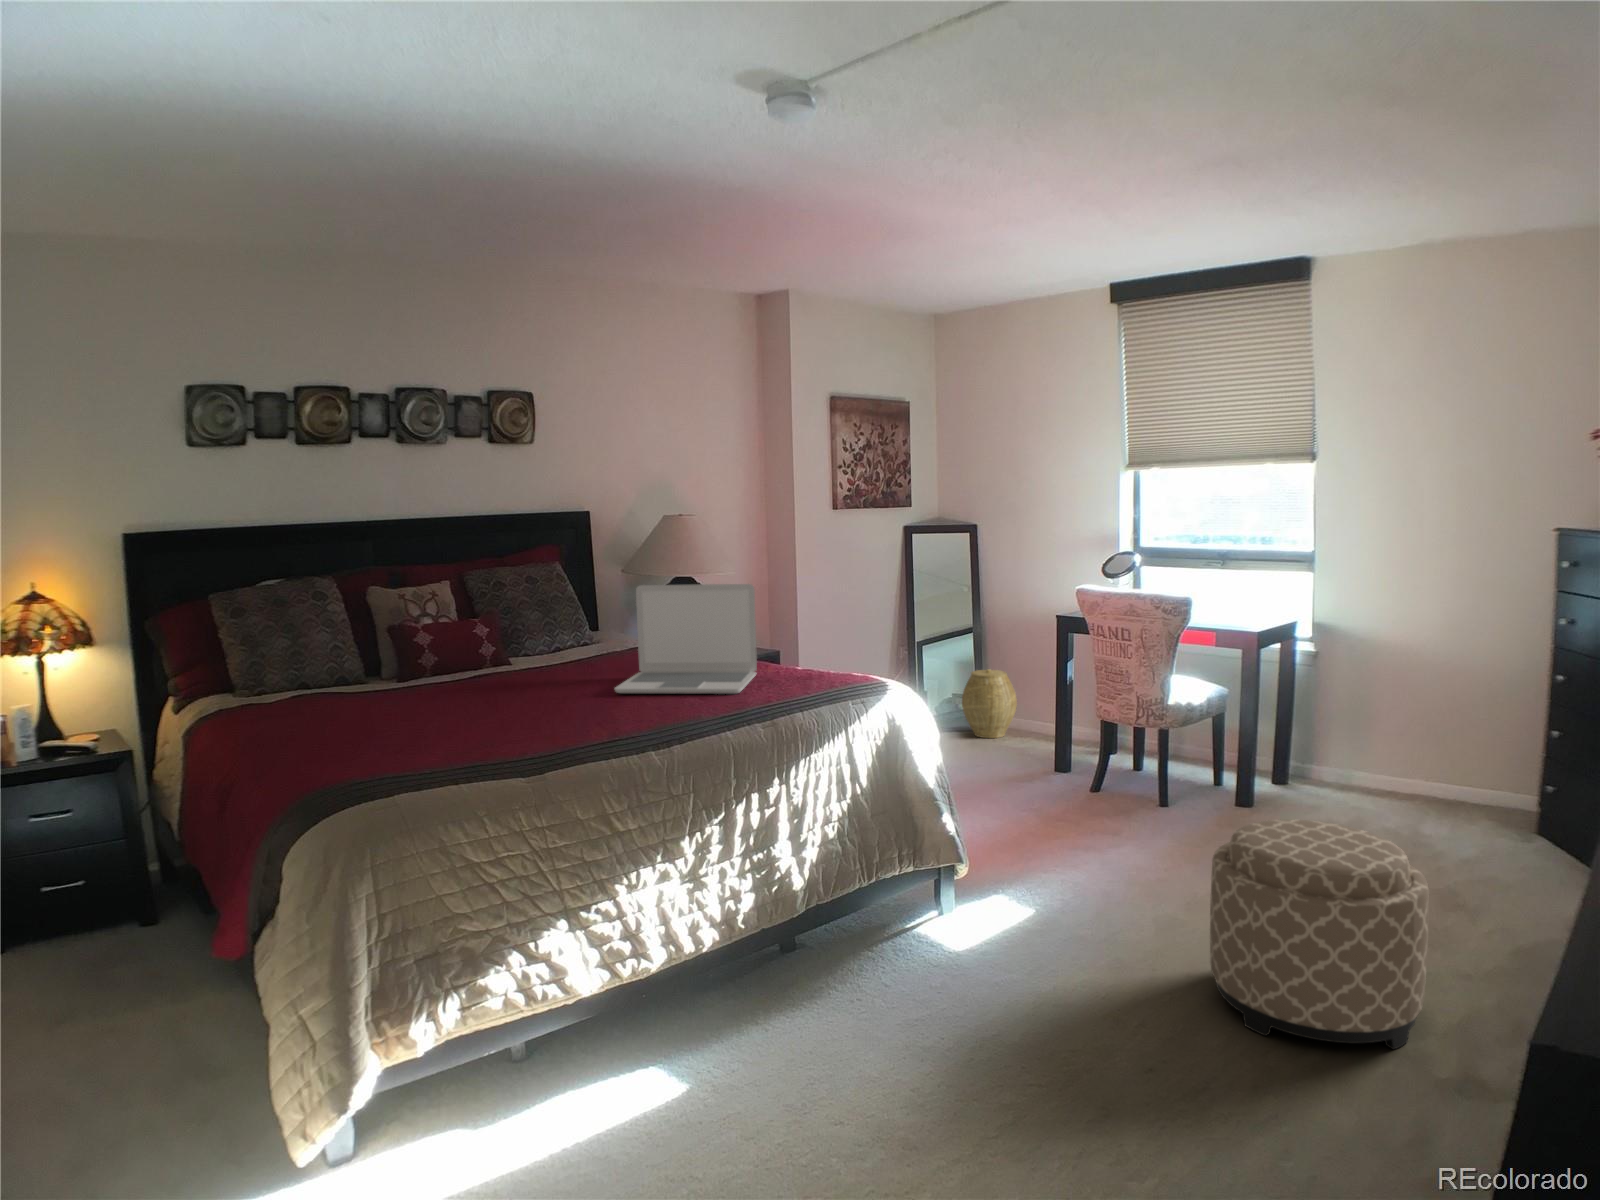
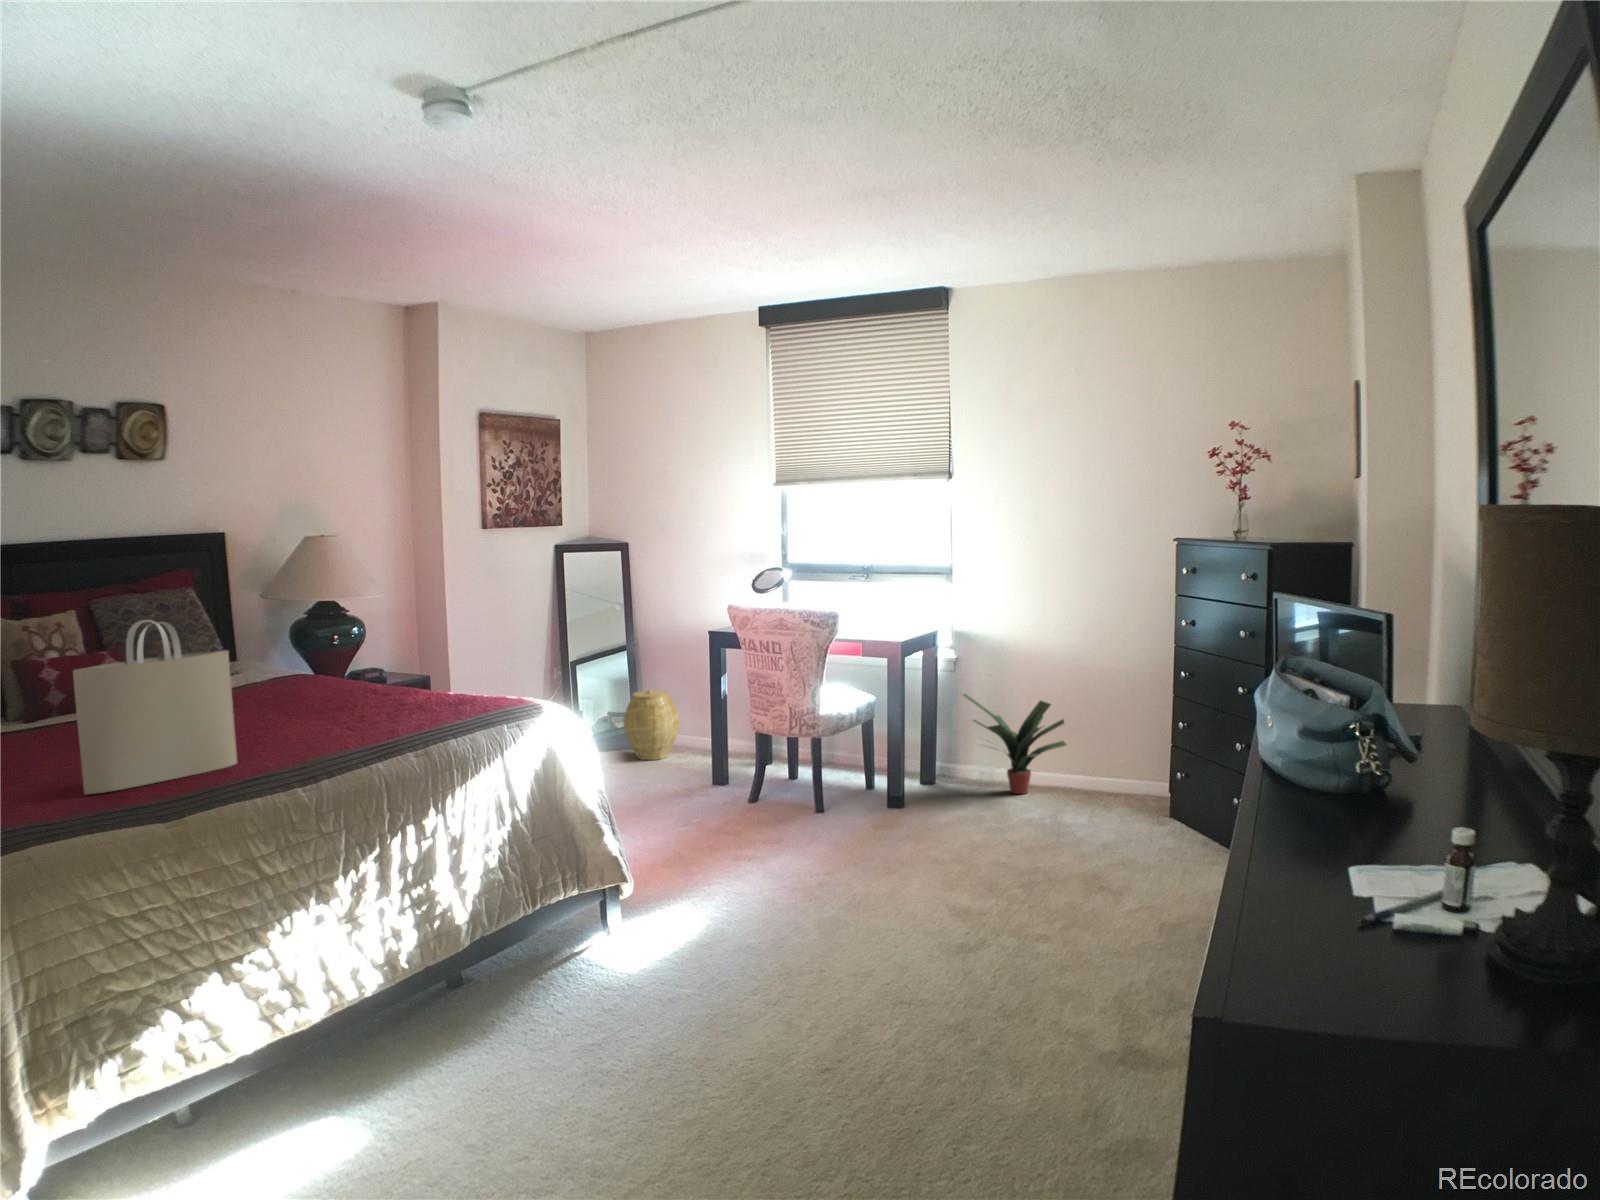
tote bag: none [461,578,600,737] -> present [73,620,237,794]
laptop: present [615,584,757,694] -> none [248,616,407,738]
potted plant: none [1334,693,1466,809] -> present [963,694,1067,794]
ottoman: present [1210,820,1429,1049] -> none [846,807,1014,997]

